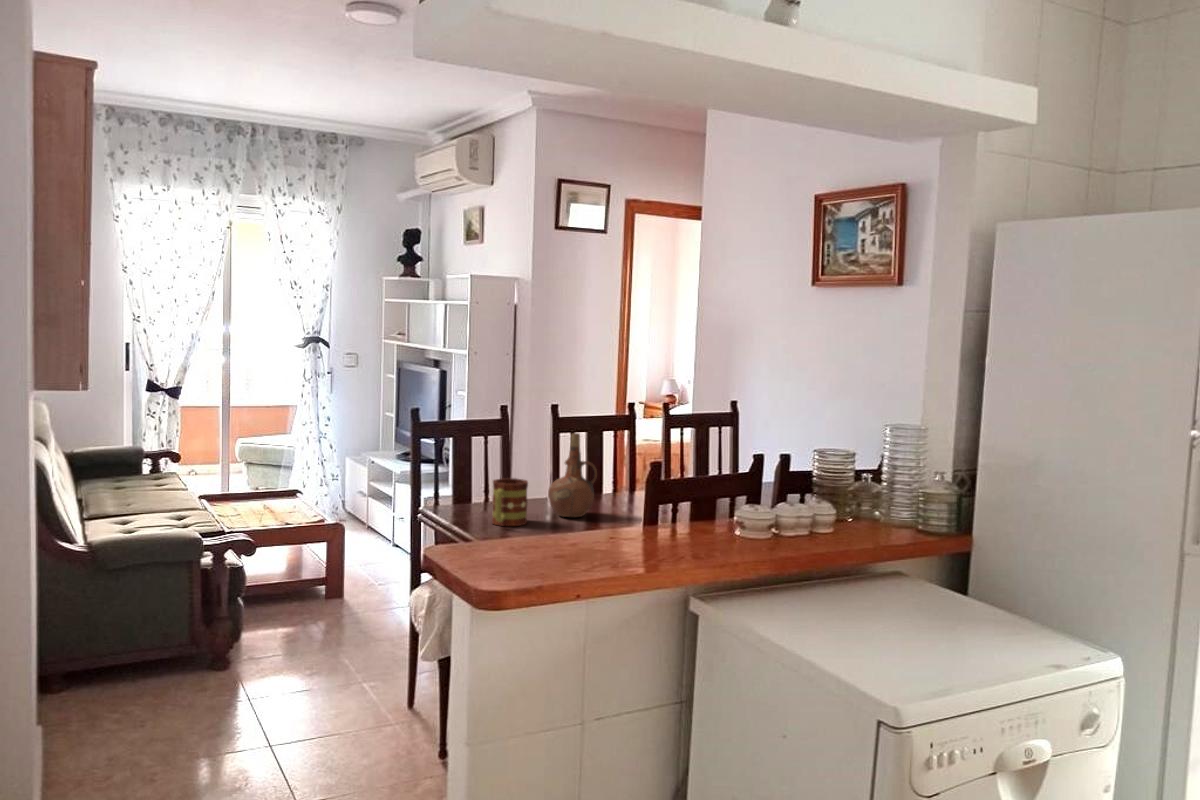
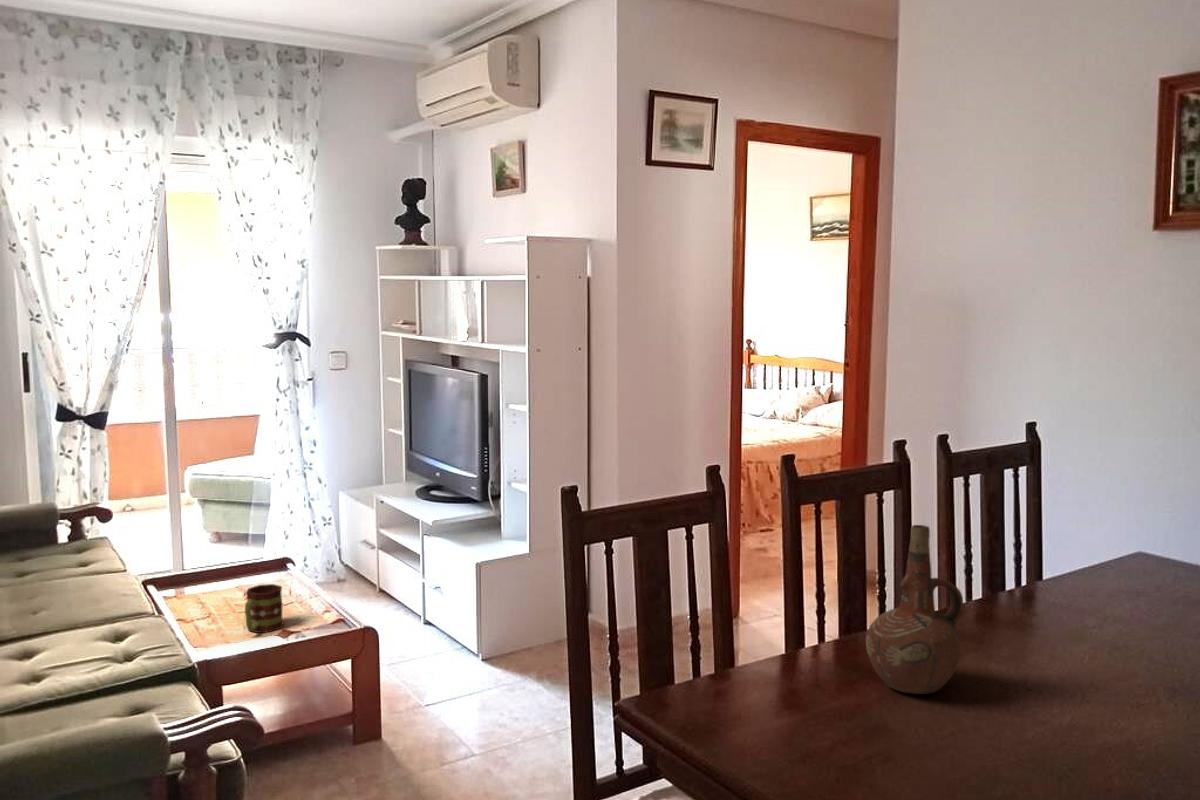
mug: present [492,478,528,526] -> present [245,584,283,633]

